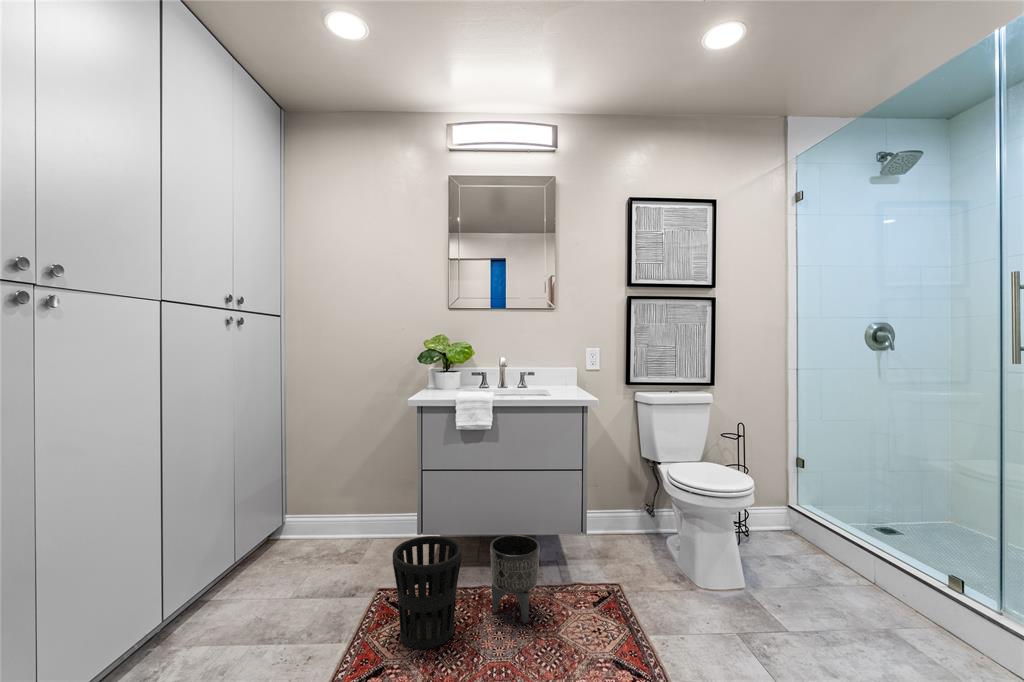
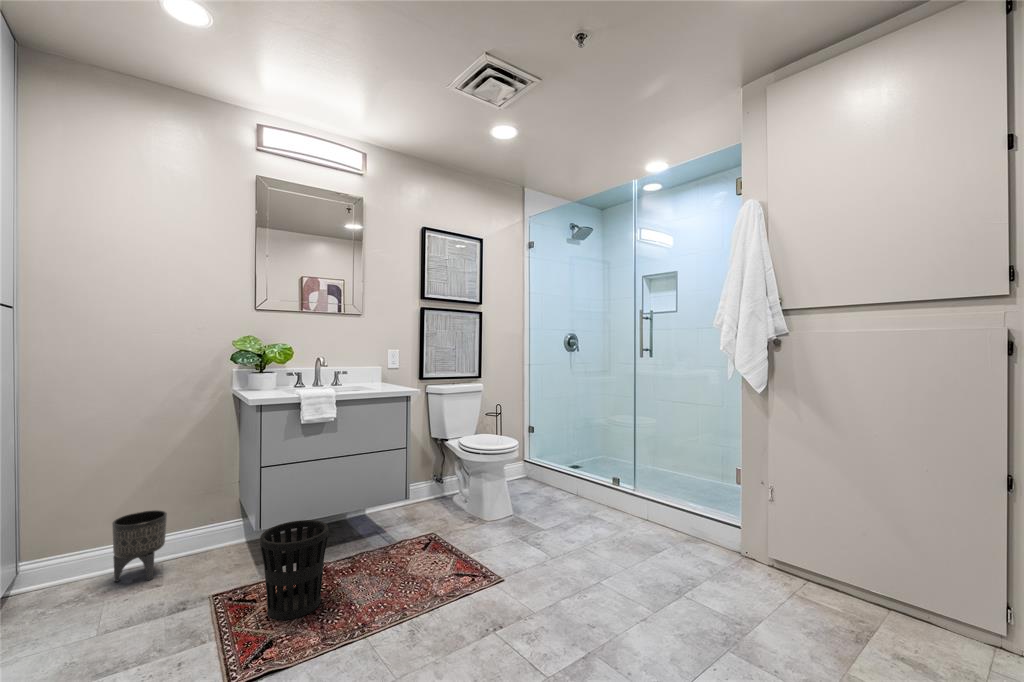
planter: present [490,535,540,623] -> present [112,510,167,582]

